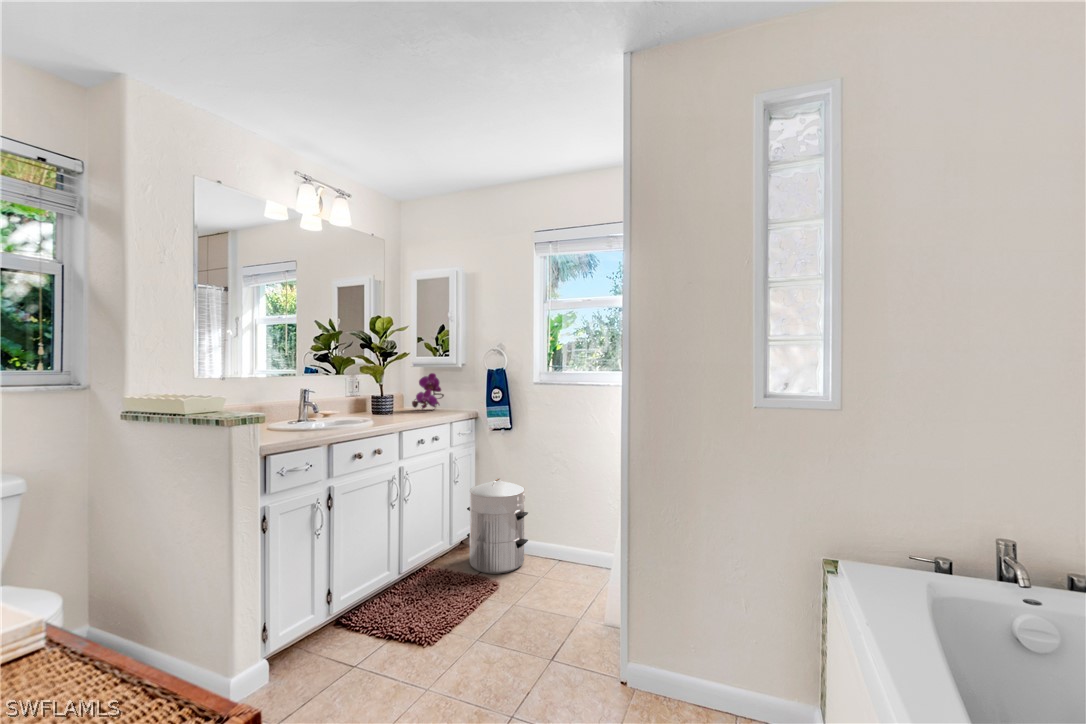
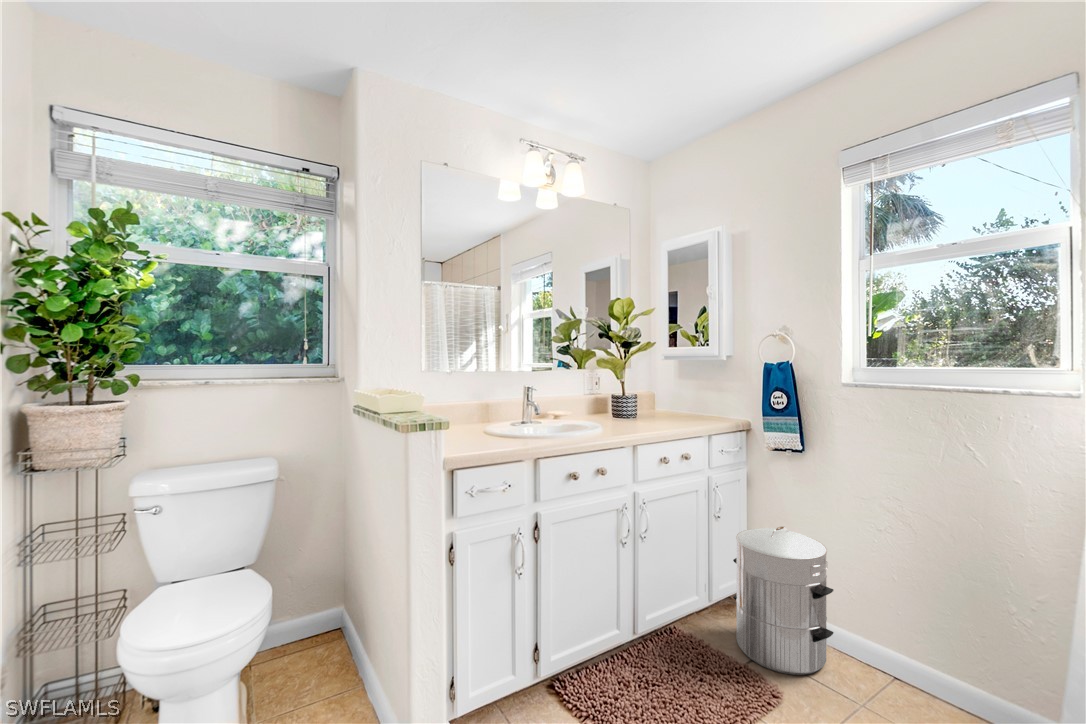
flower: present [412,373,444,409] -> none [661,368,703,416]

